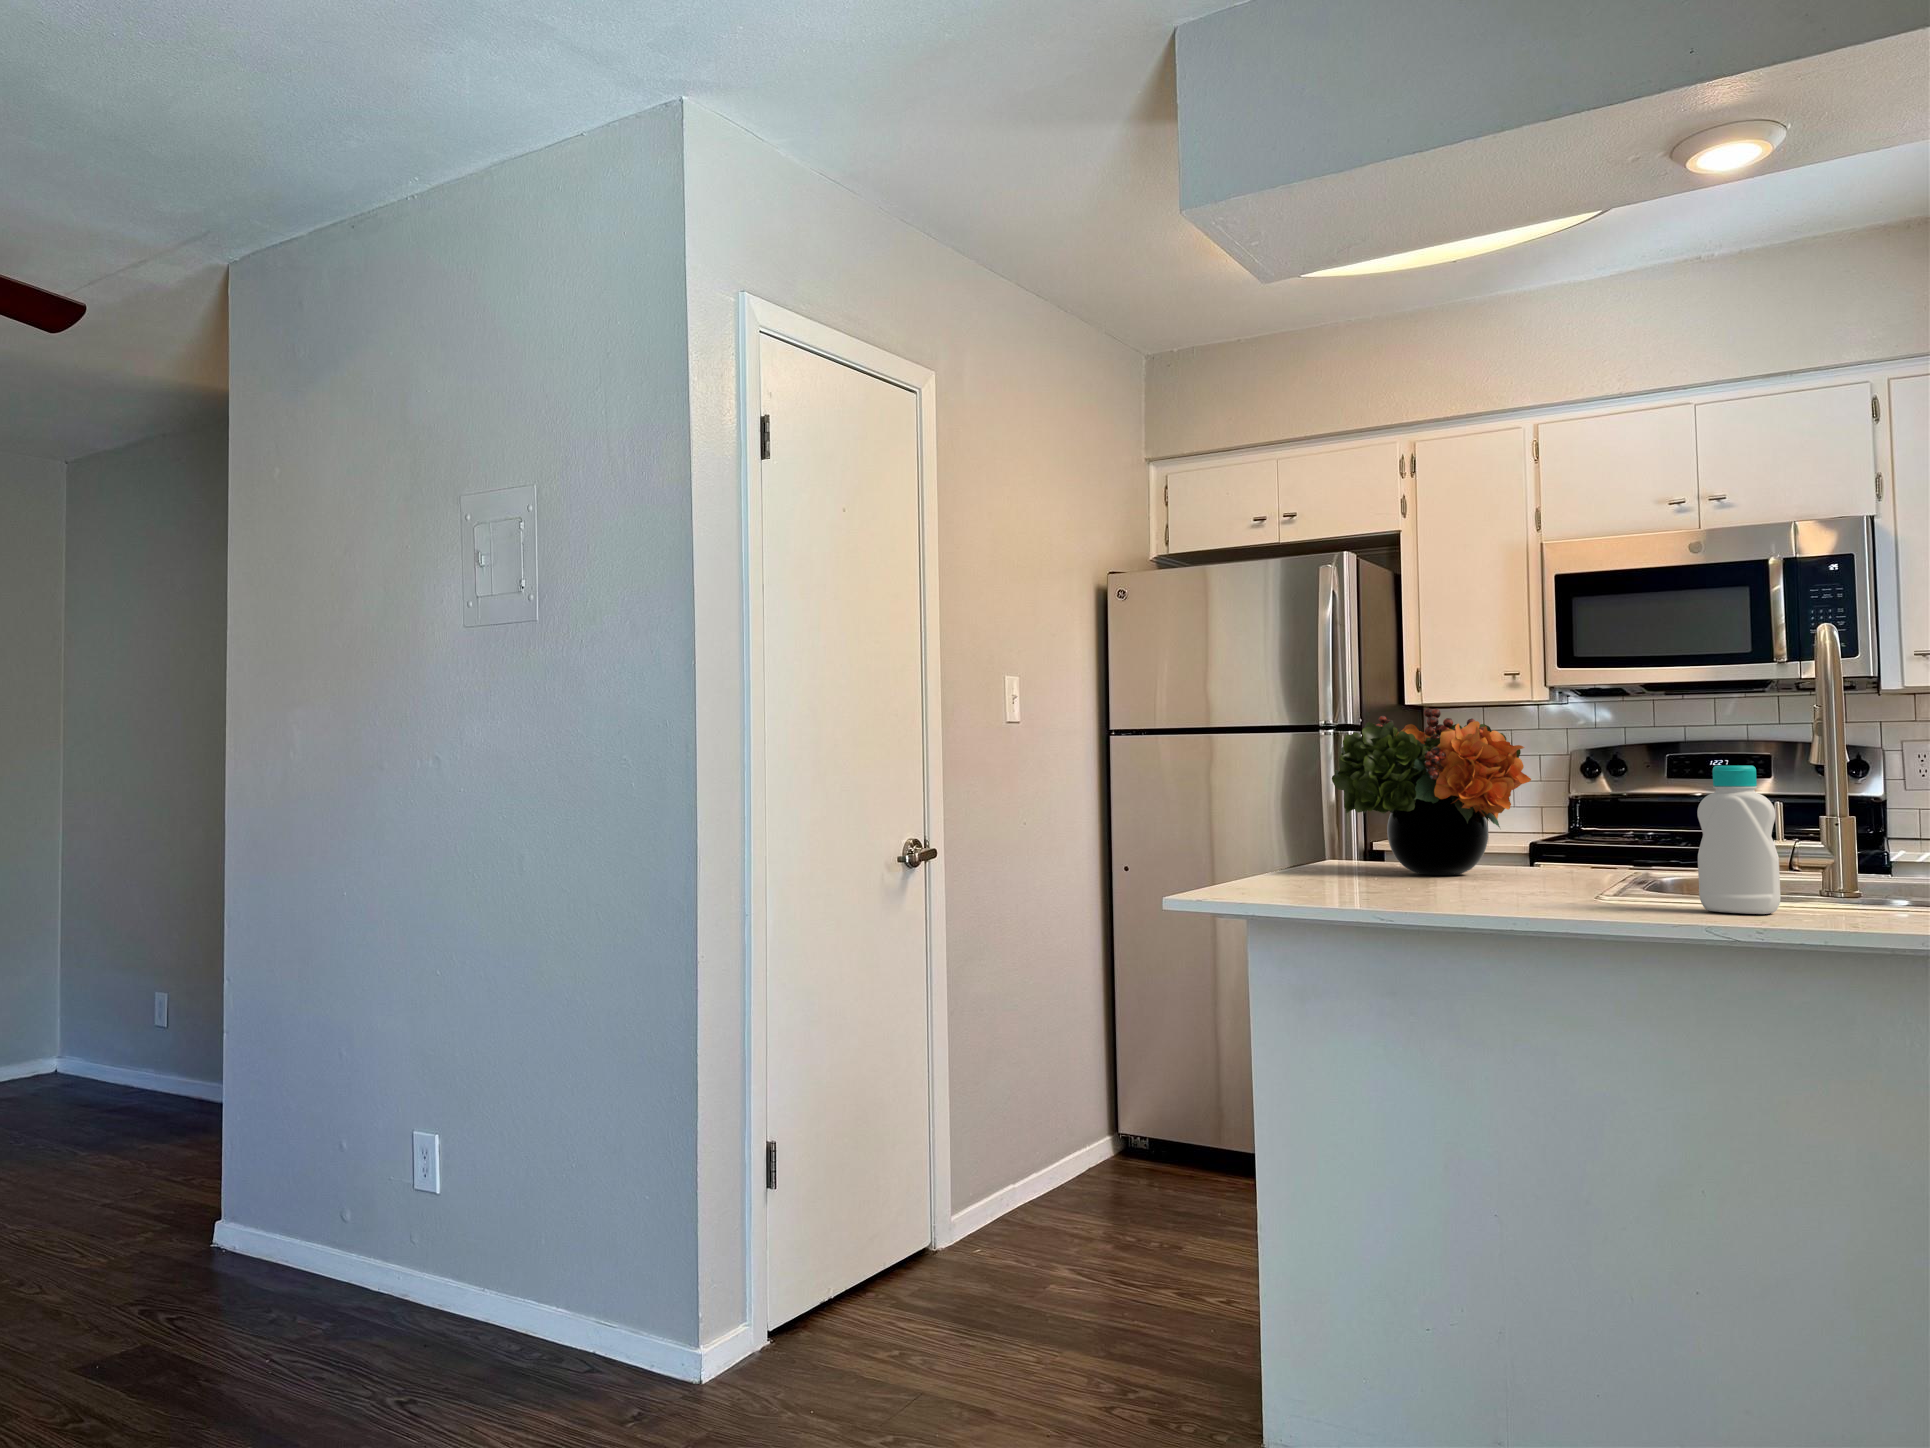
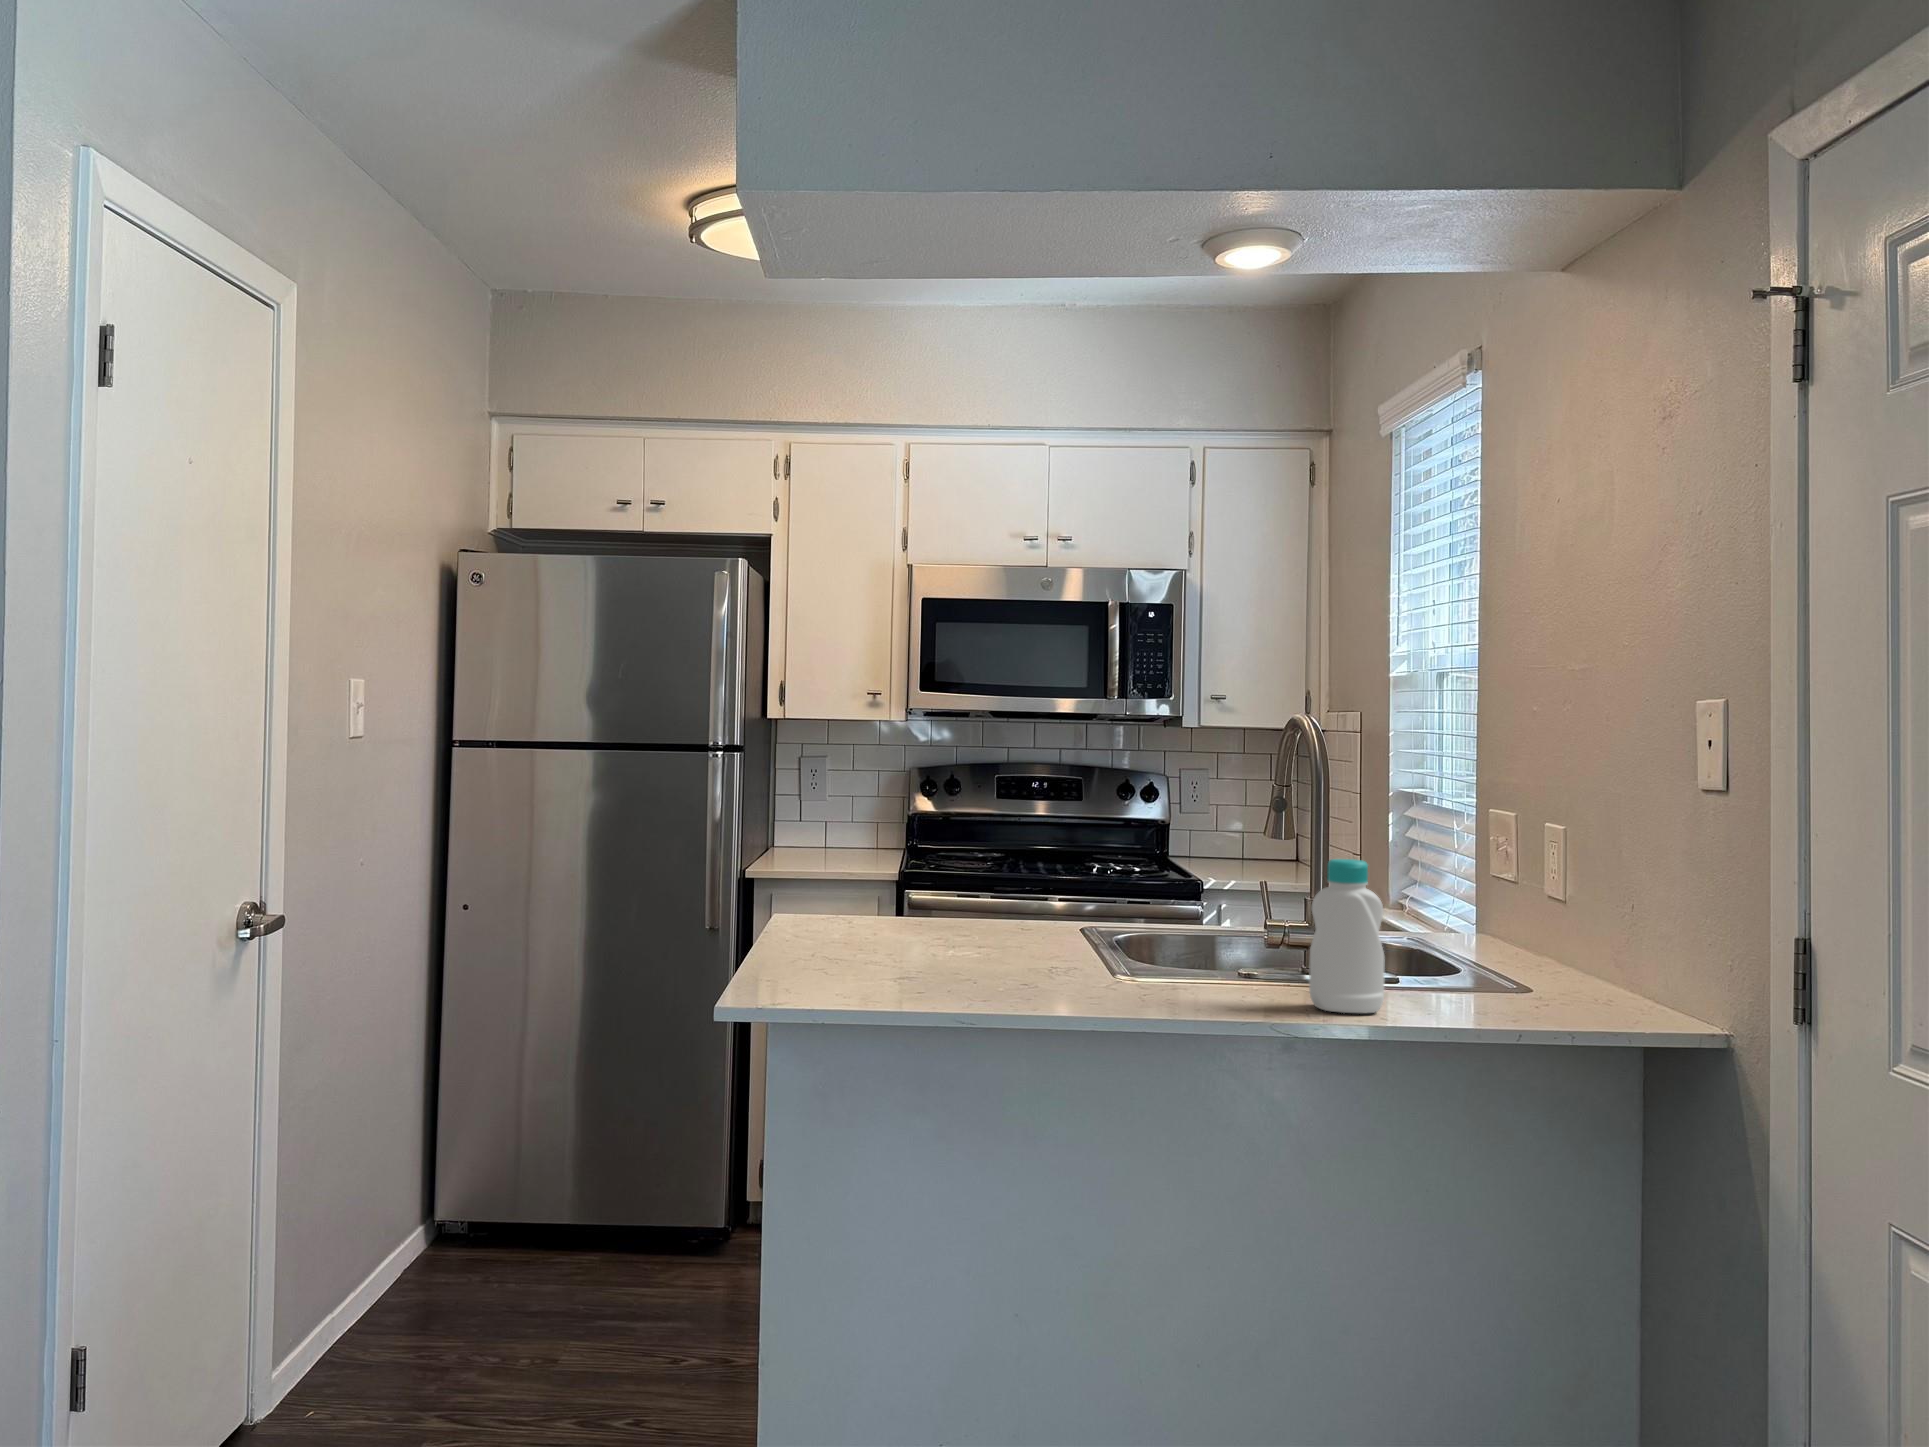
flower arrangement: present [1332,708,1531,875] -> none [843,760,1048,945]

